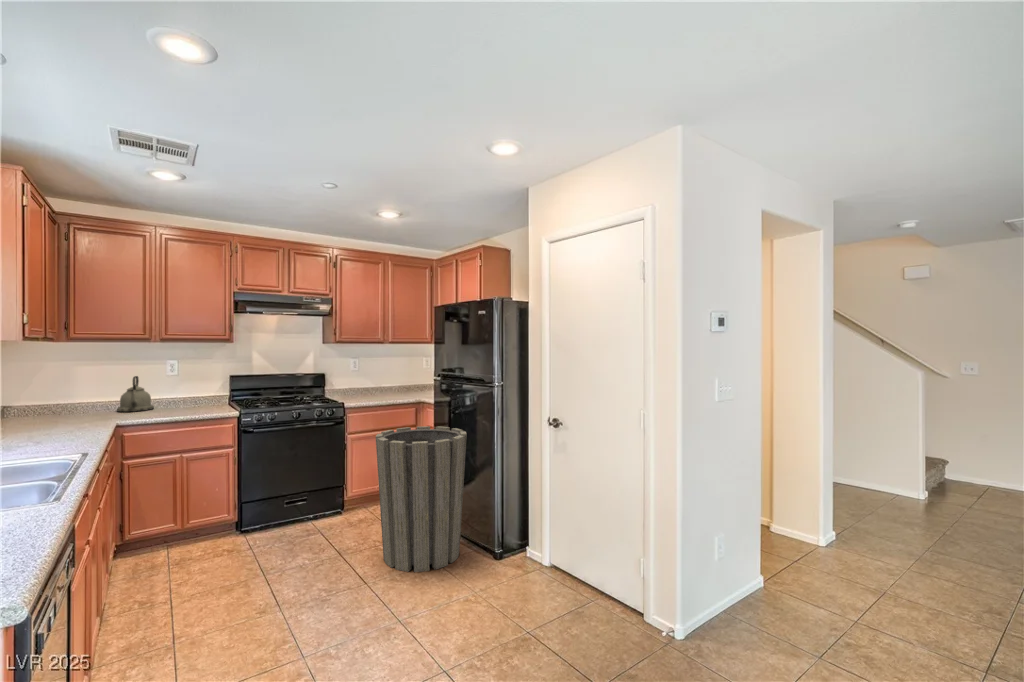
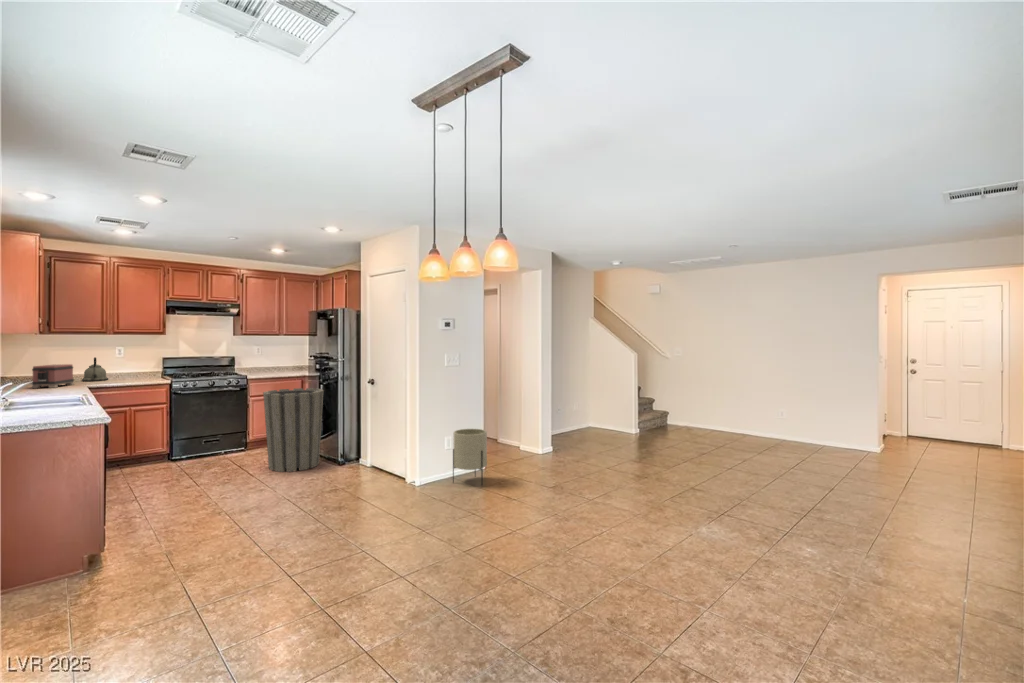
toaster: none [27,389,99,429] -> present [32,364,74,388]
planter: none [732,519,804,643] -> present [453,429,487,484]

